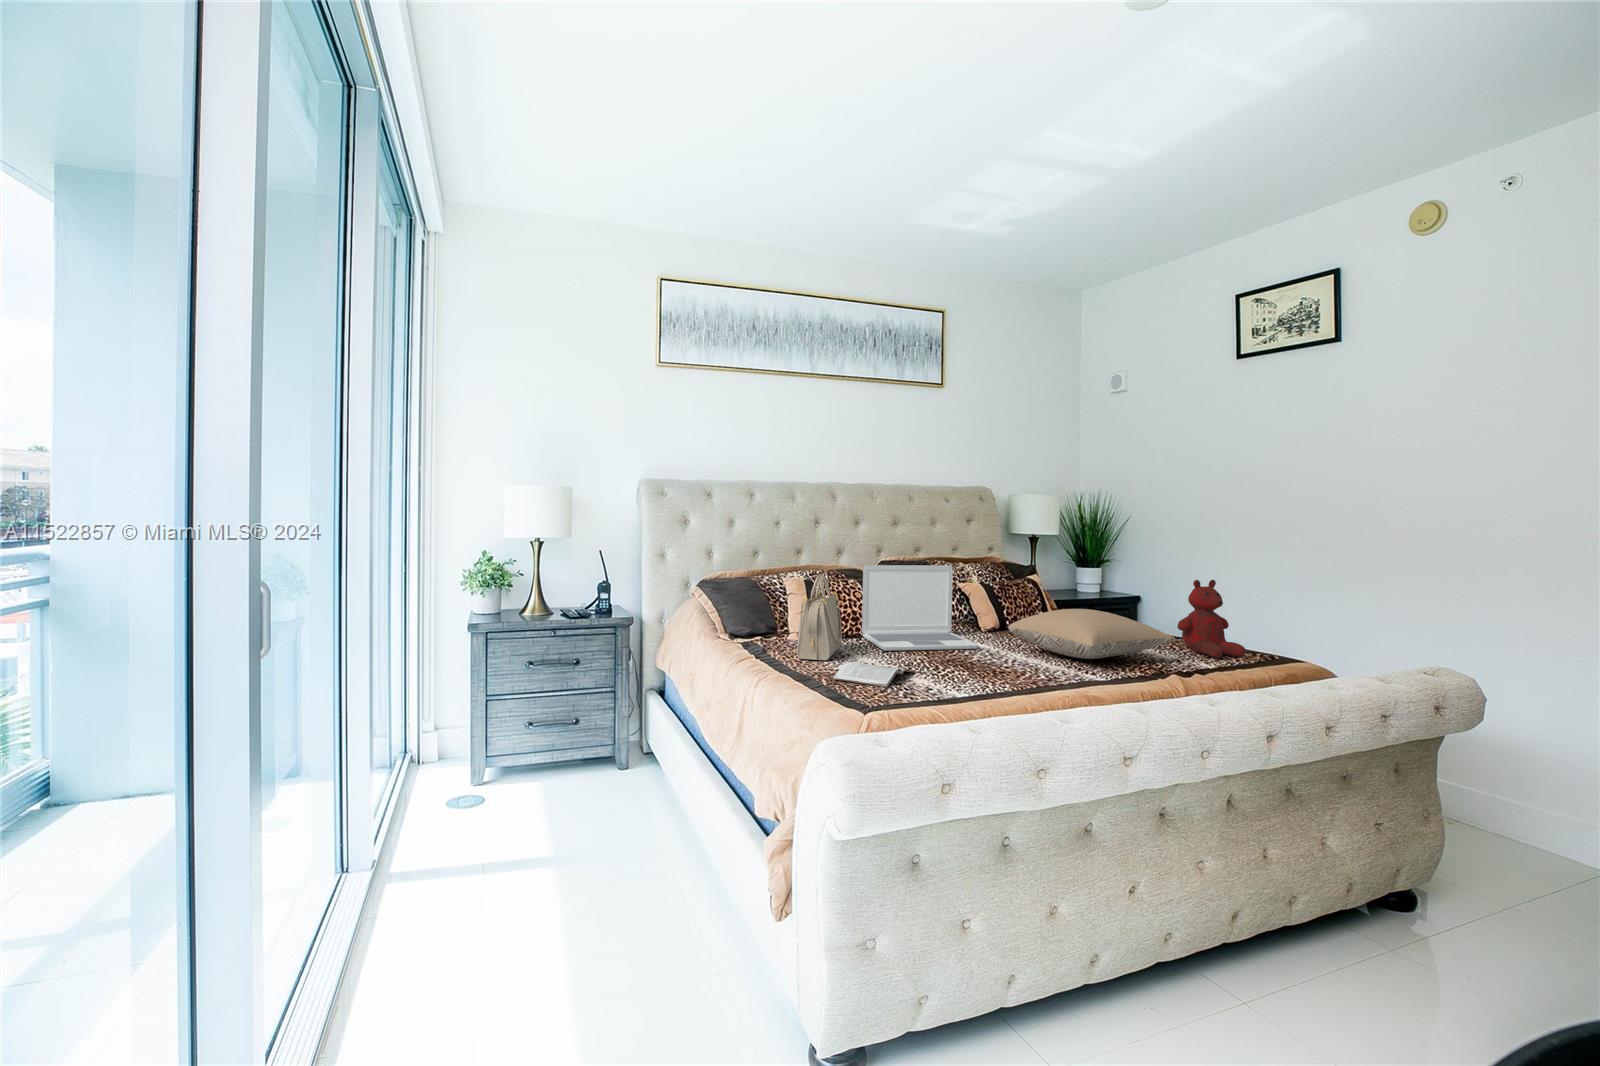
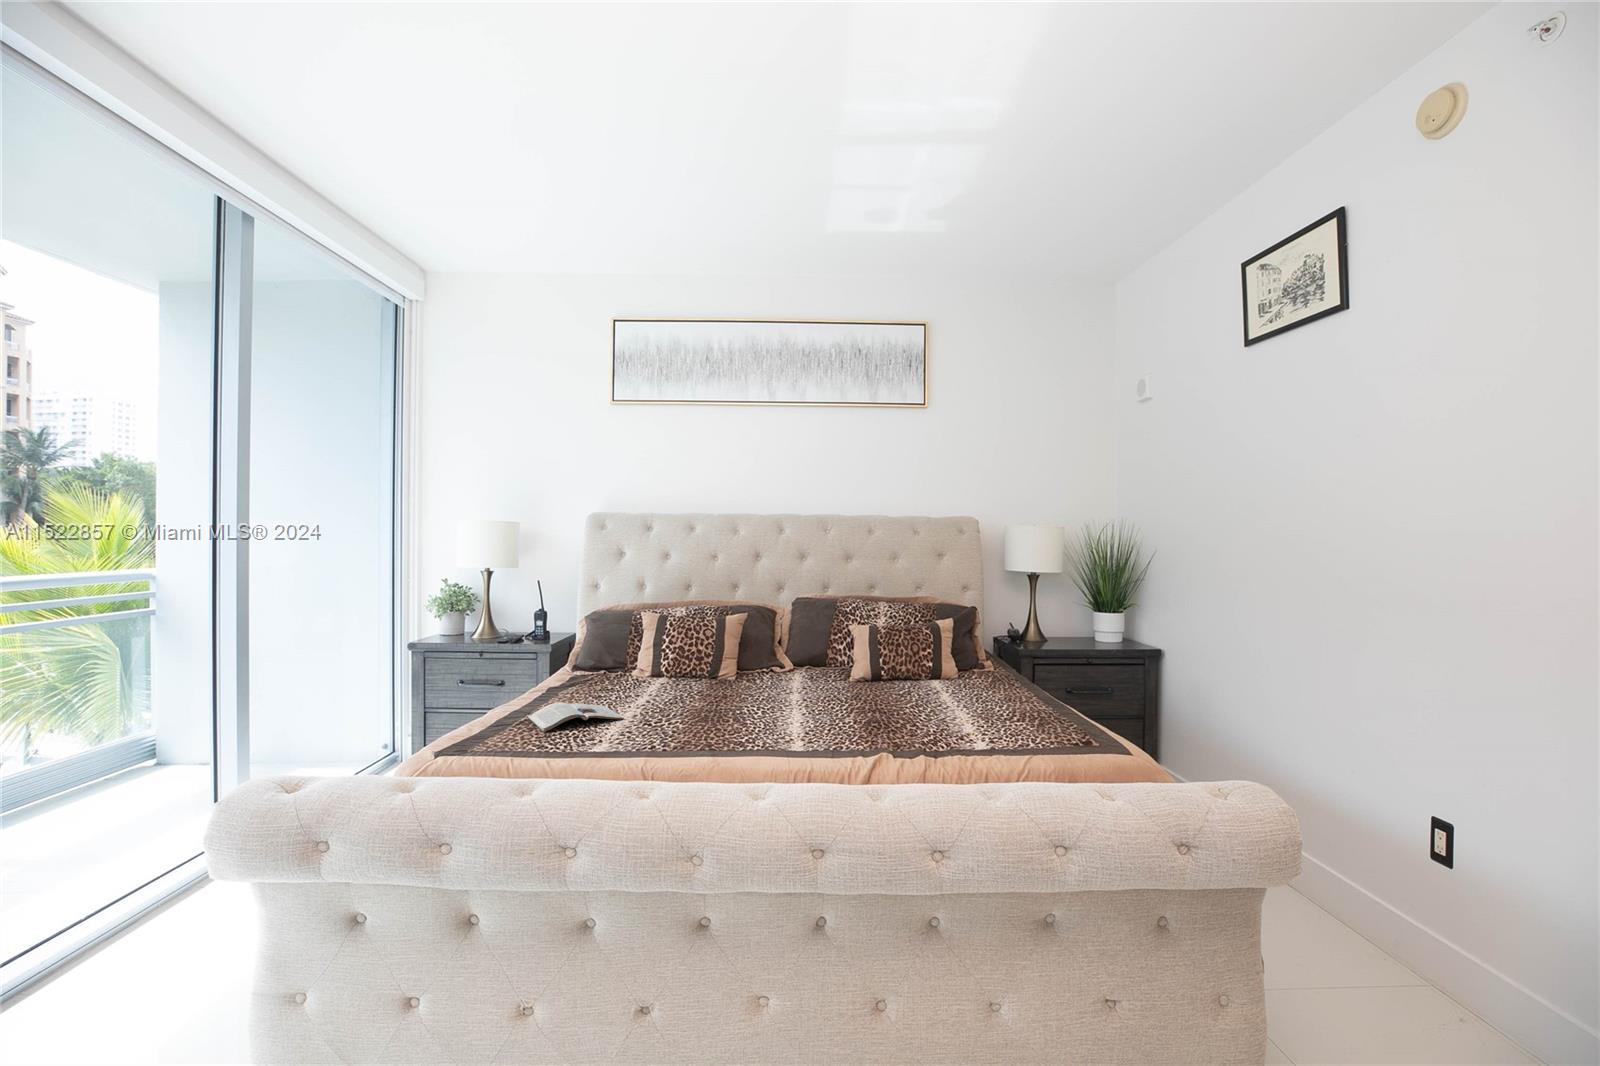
laptop: present [862,565,979,651] -> none [668,604,790,700]
handbag: present [797,574,842,660] -> none [569,612,645,698]
teddy bear: present [1177,580,1246,658] -> none [979,638,1059,743]
pillow: present [1008,609,1175,659] -> none [791,664,934,725]

